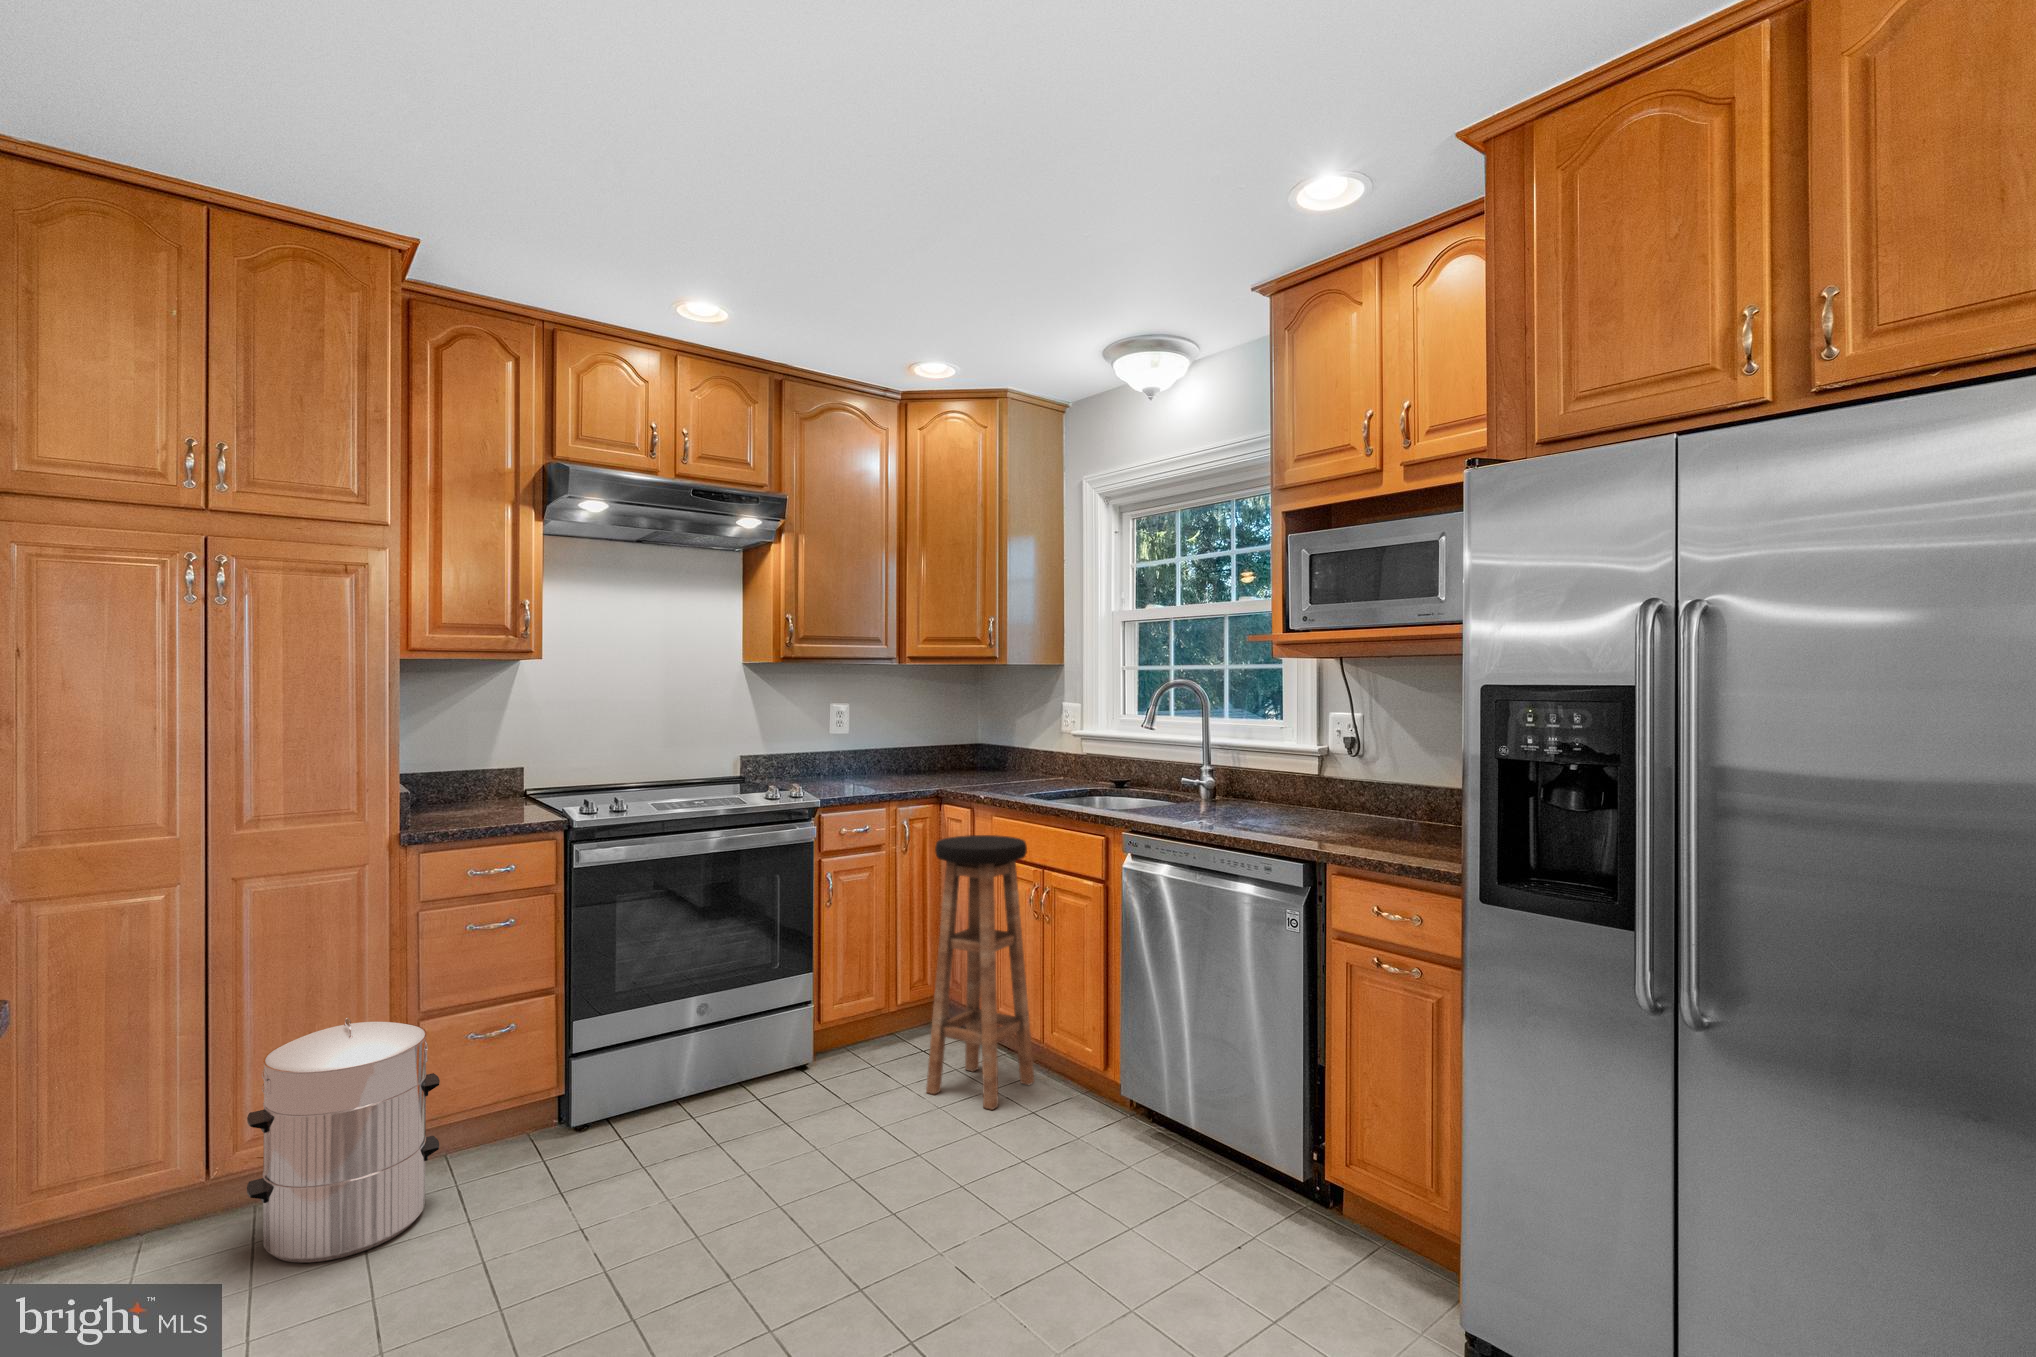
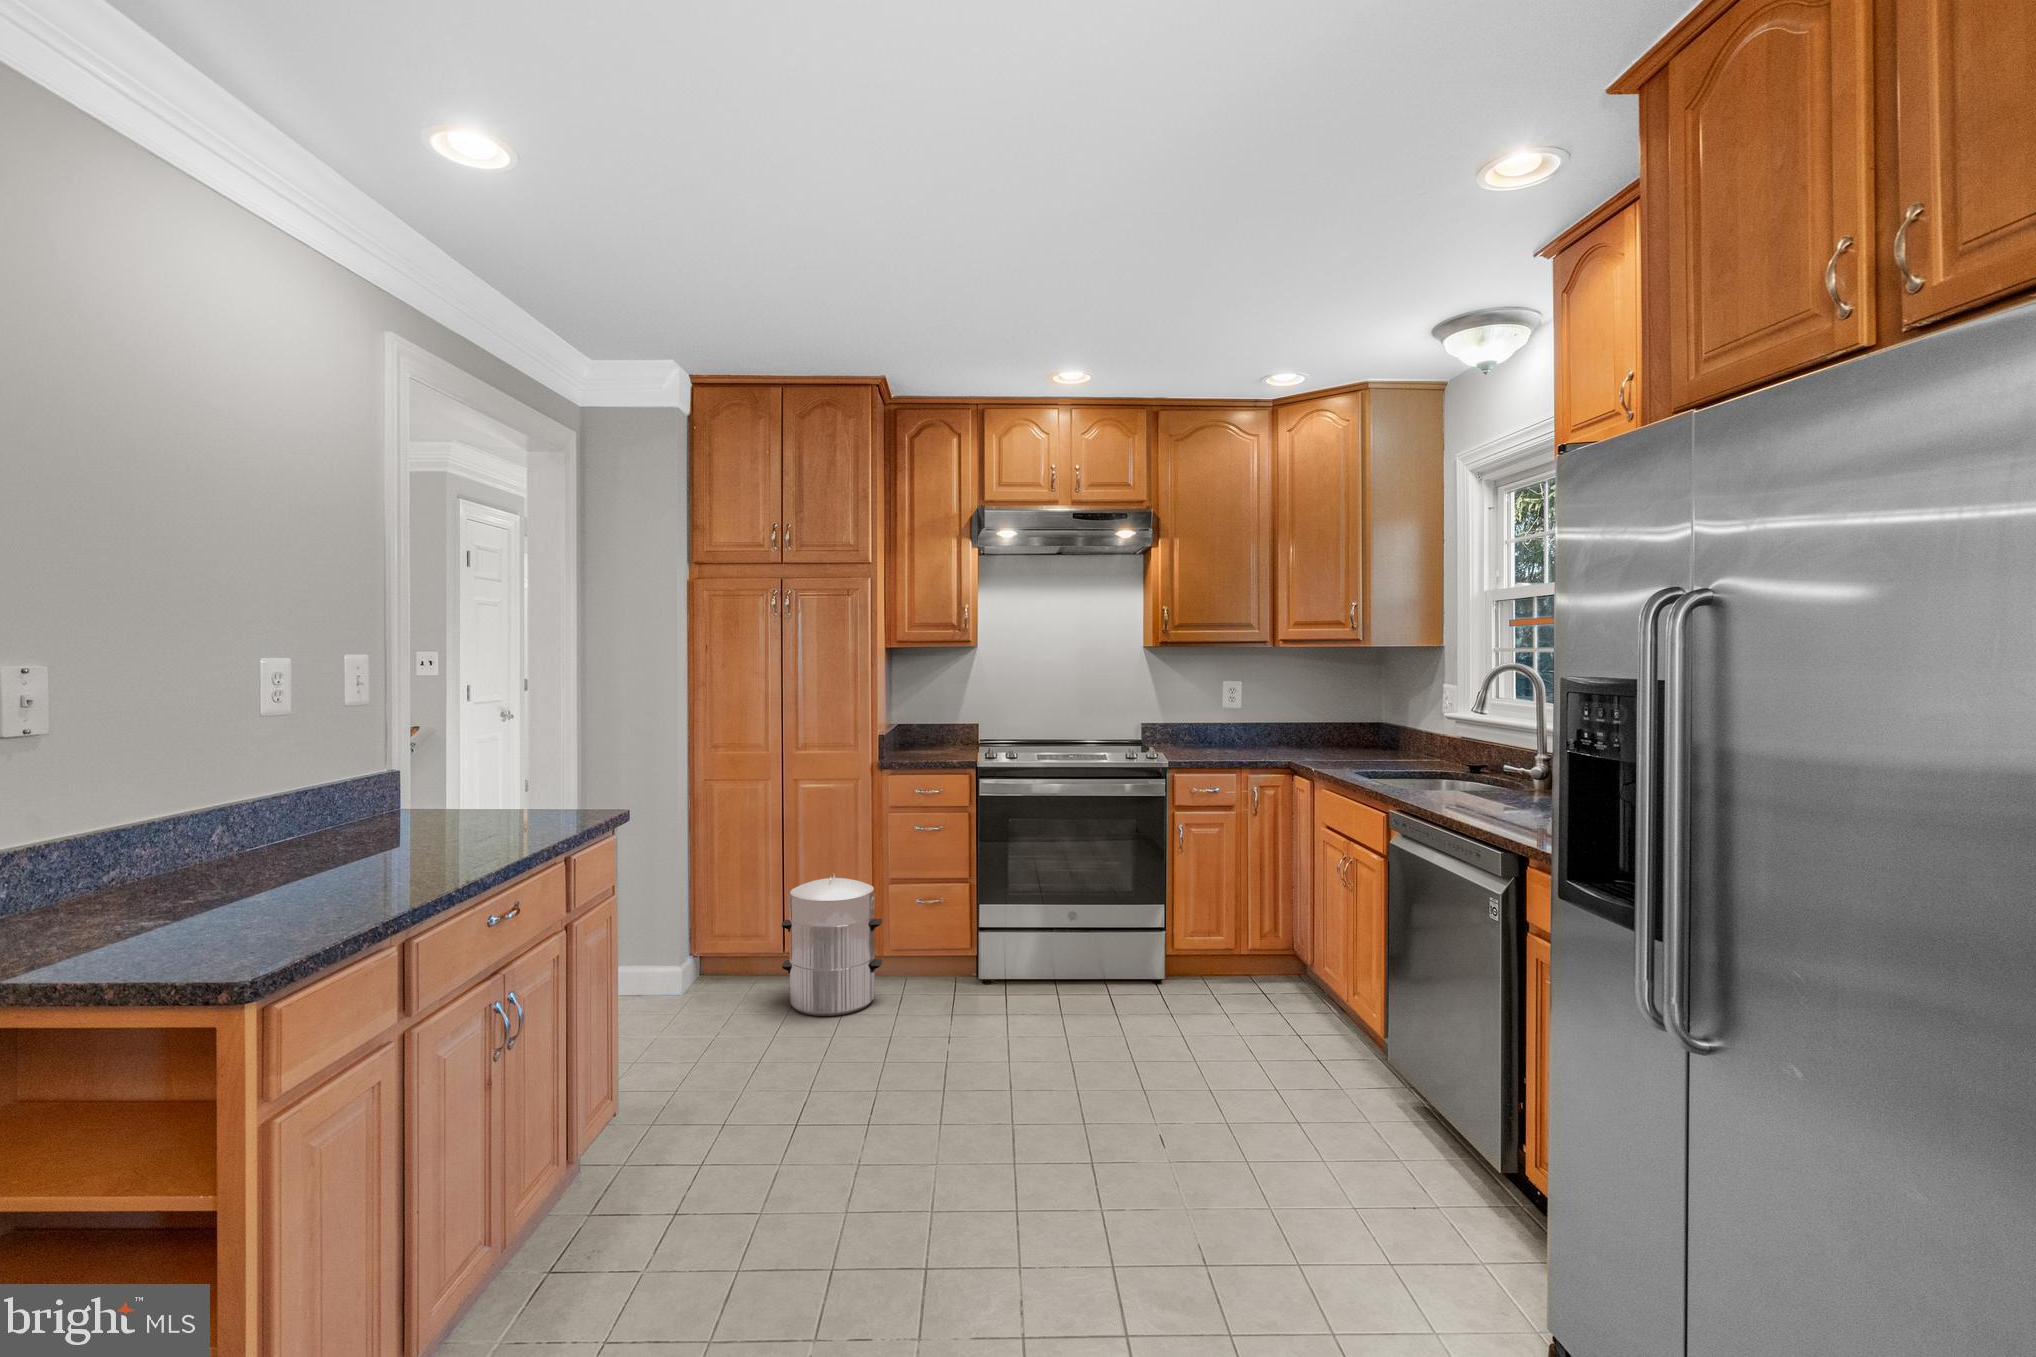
bar stool: present [926,835,1034,1110] -> none [1237,801,1339,1044]

